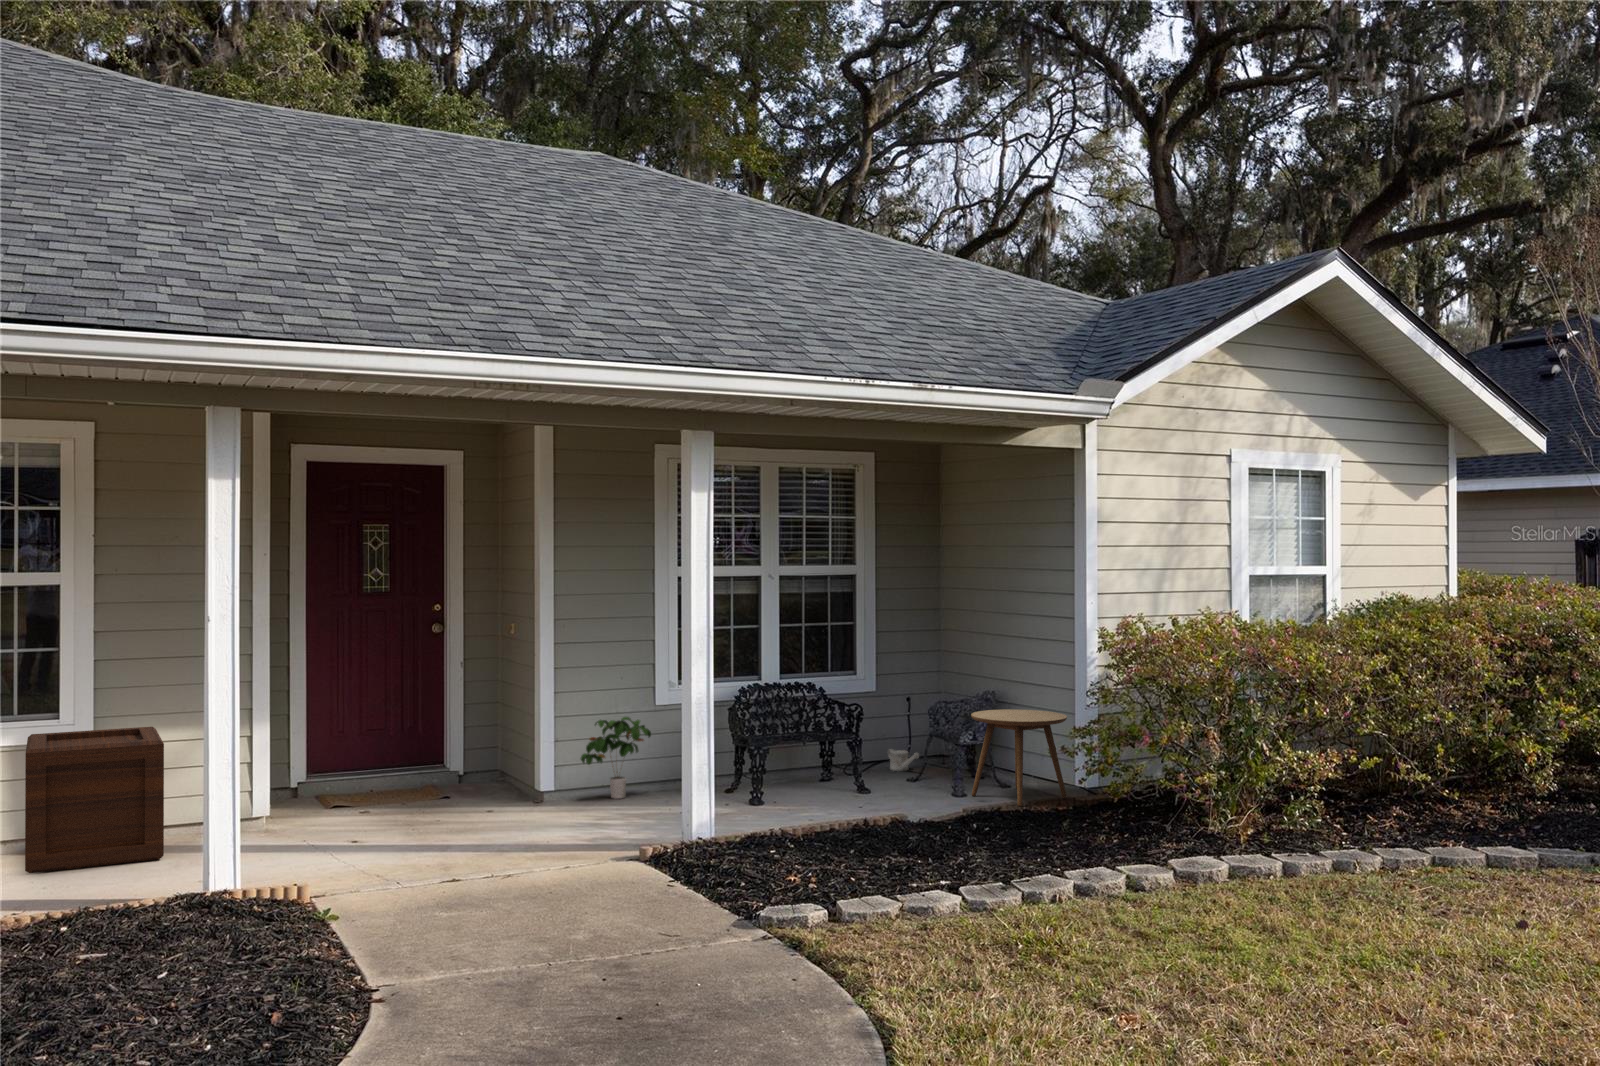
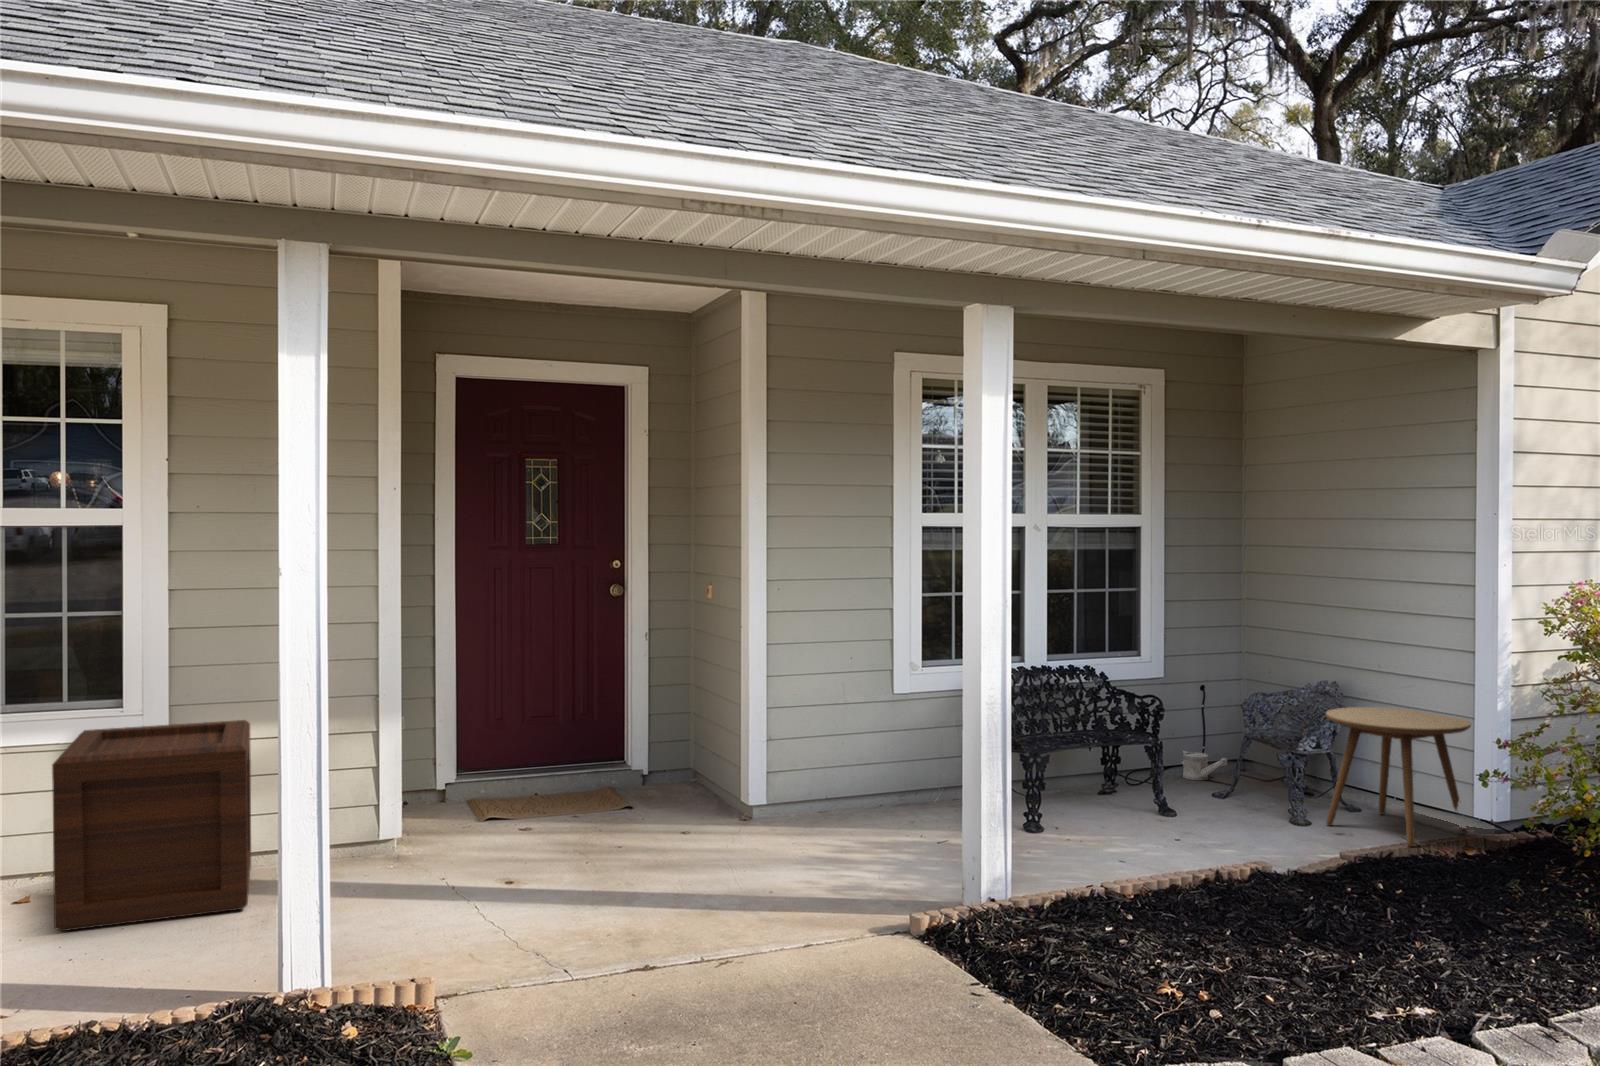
potted plant: present [581,717,651,799] -> none [799,709,888,817]

